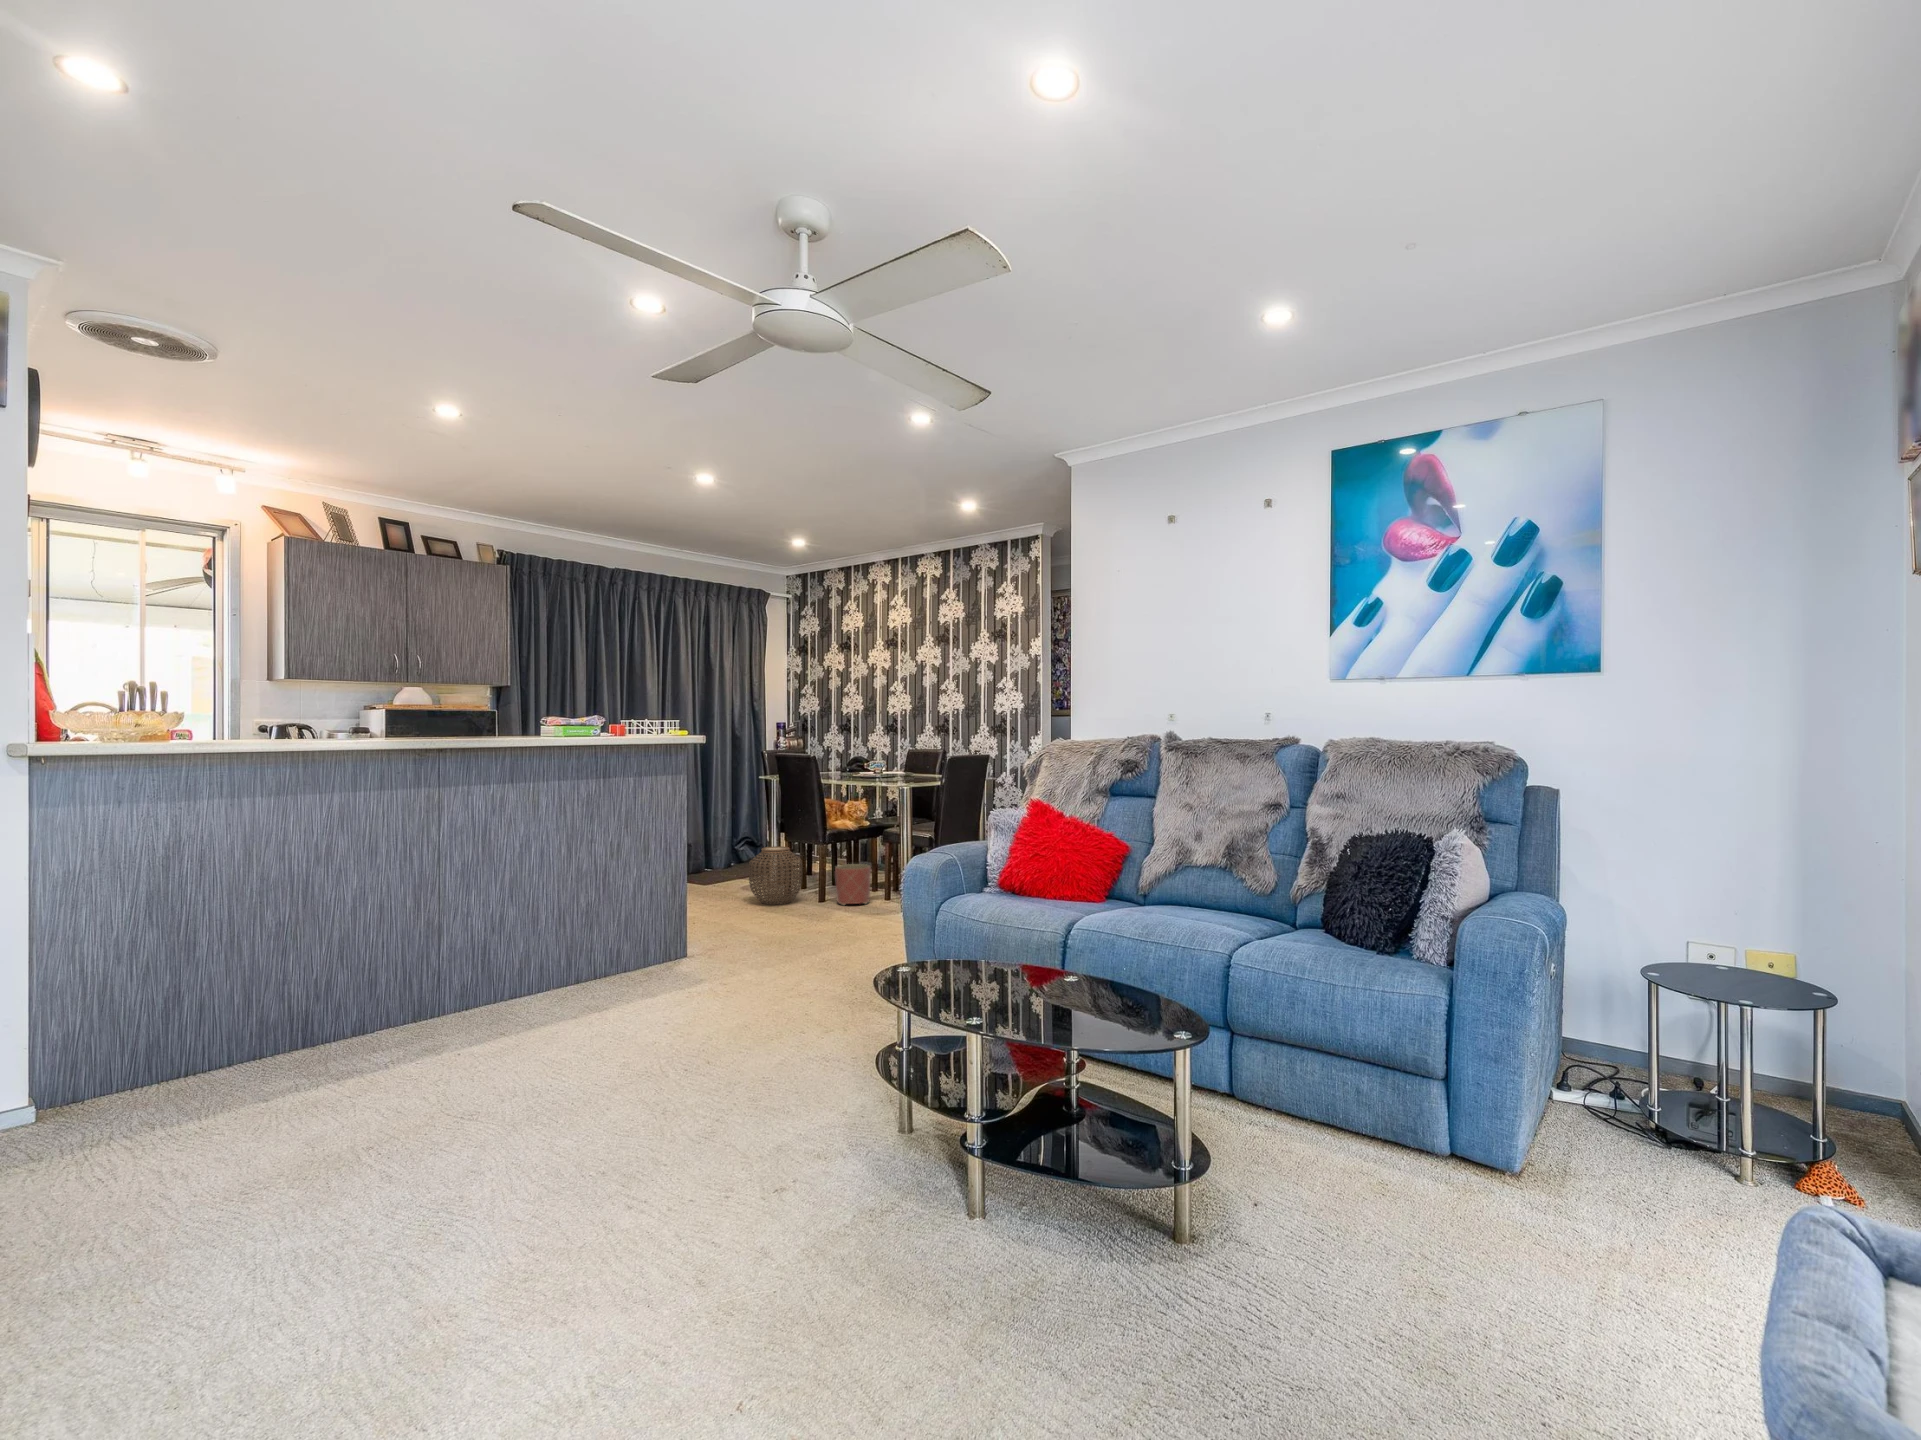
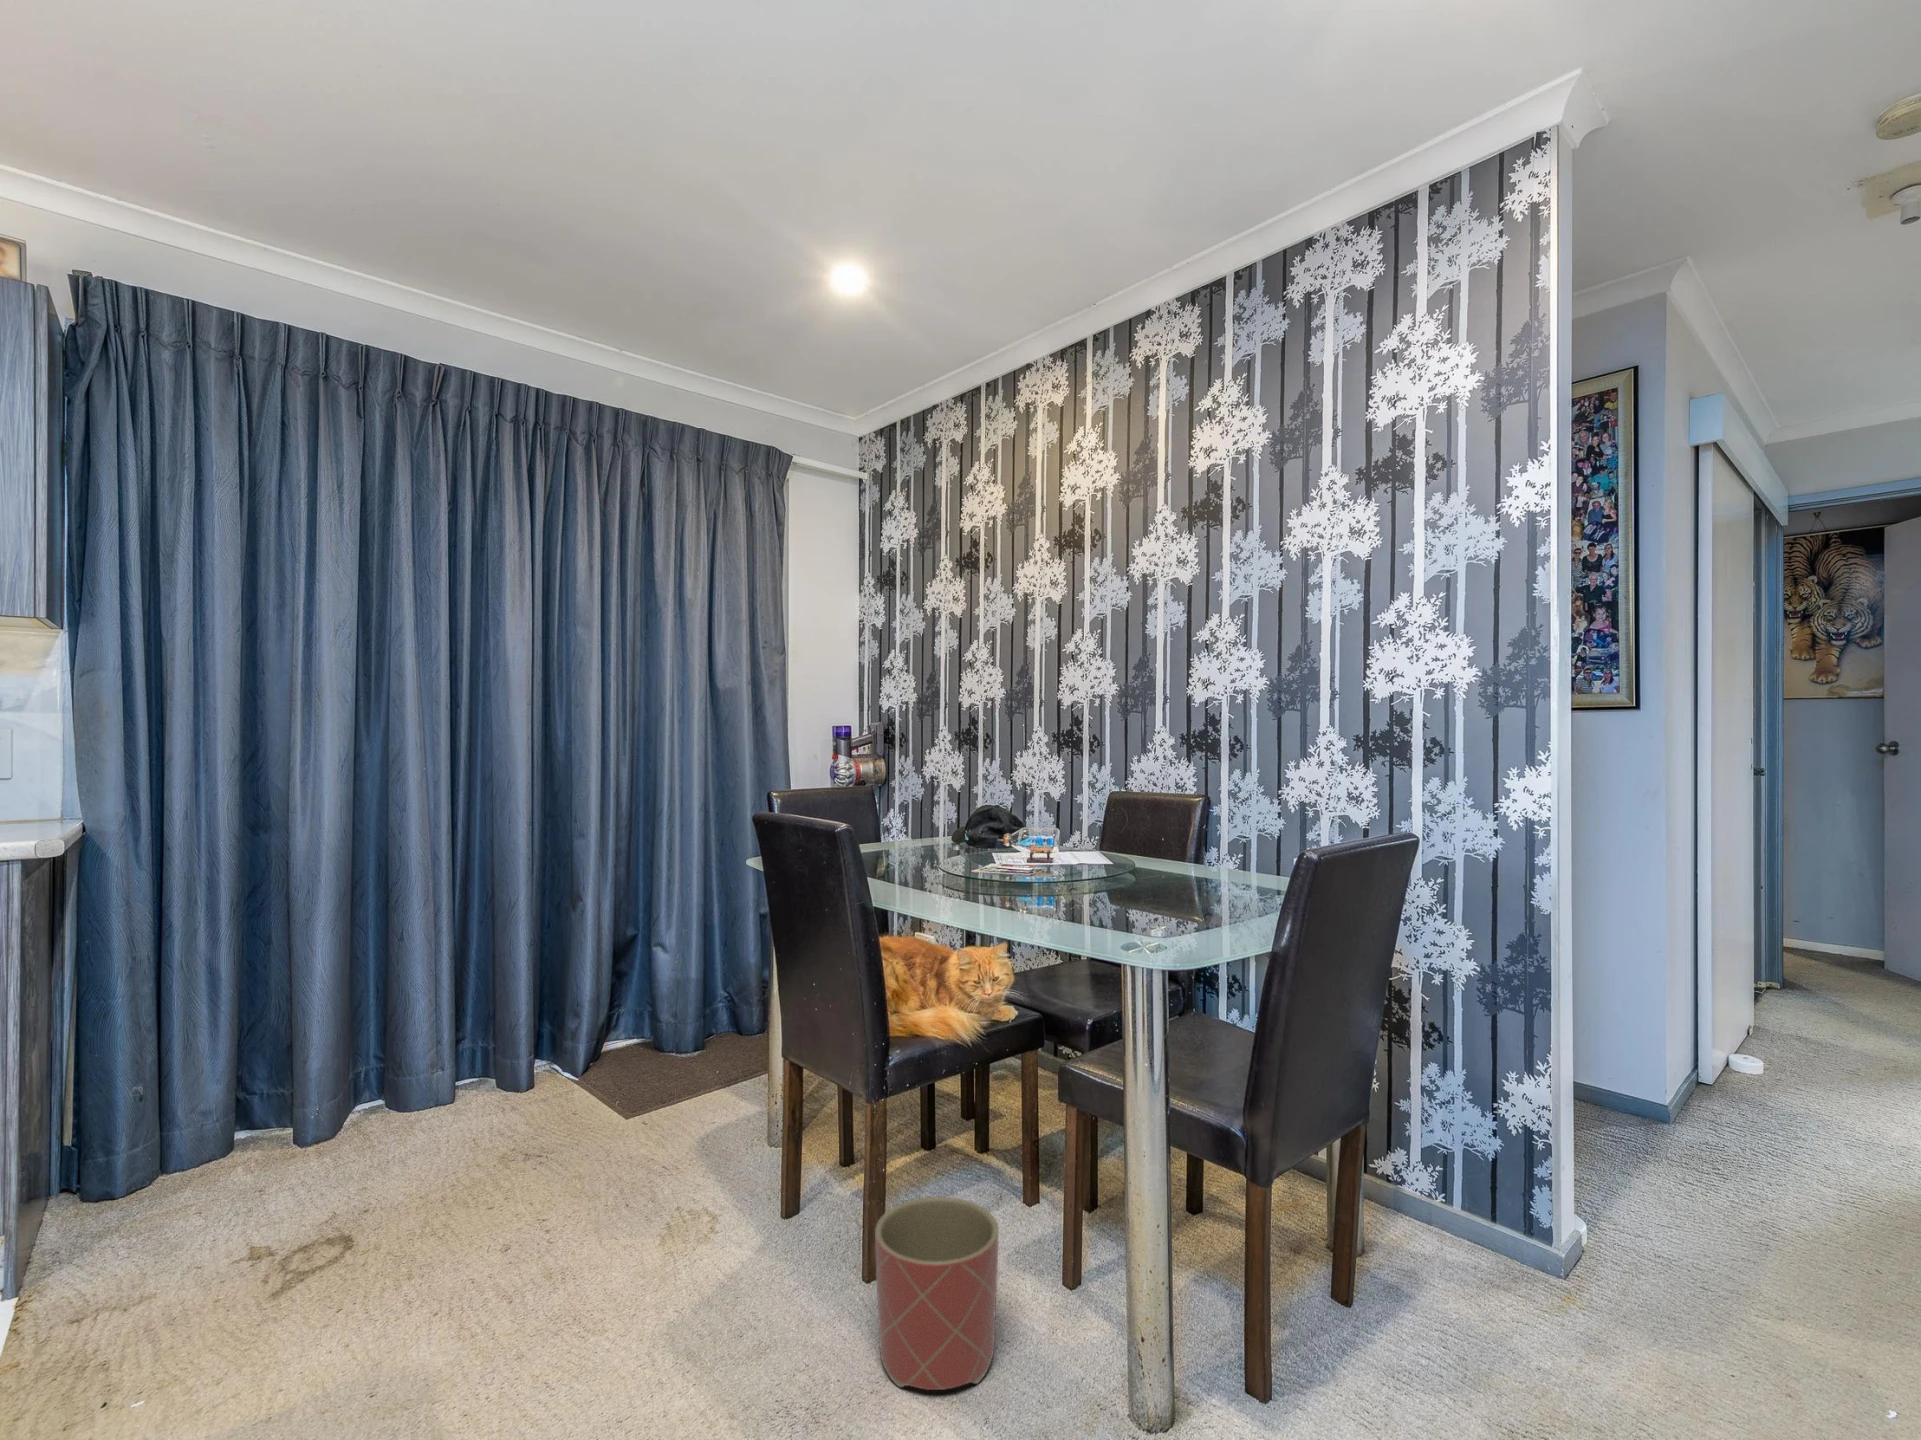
woven basket: present [749,846,802,905] -> none [600,1116,779,1343]

